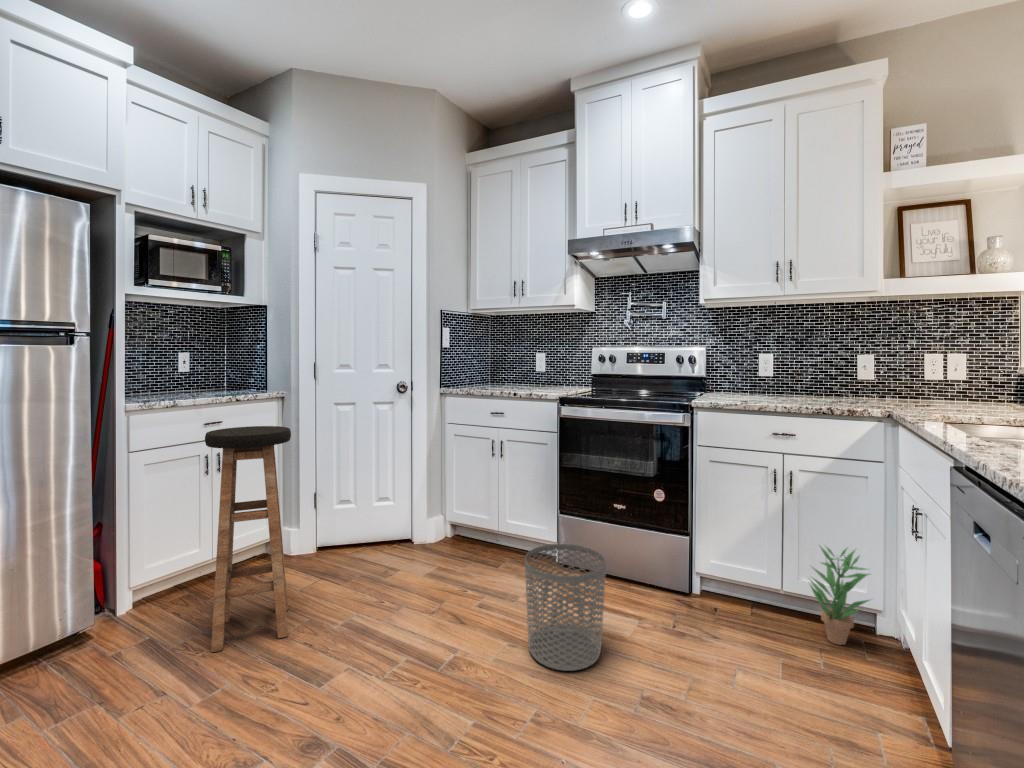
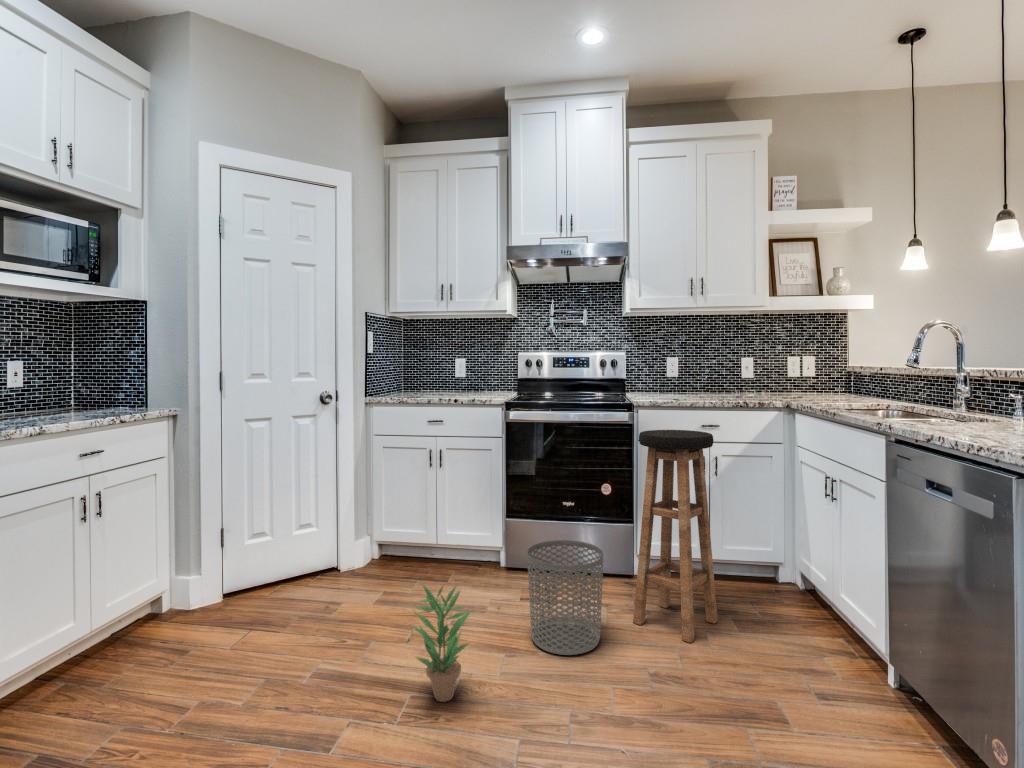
bar stool: present [205,426,291,652] -> present [633,430,718,643]
potted plant: present [810,547,869,645] -> present [412,584,471,702]

